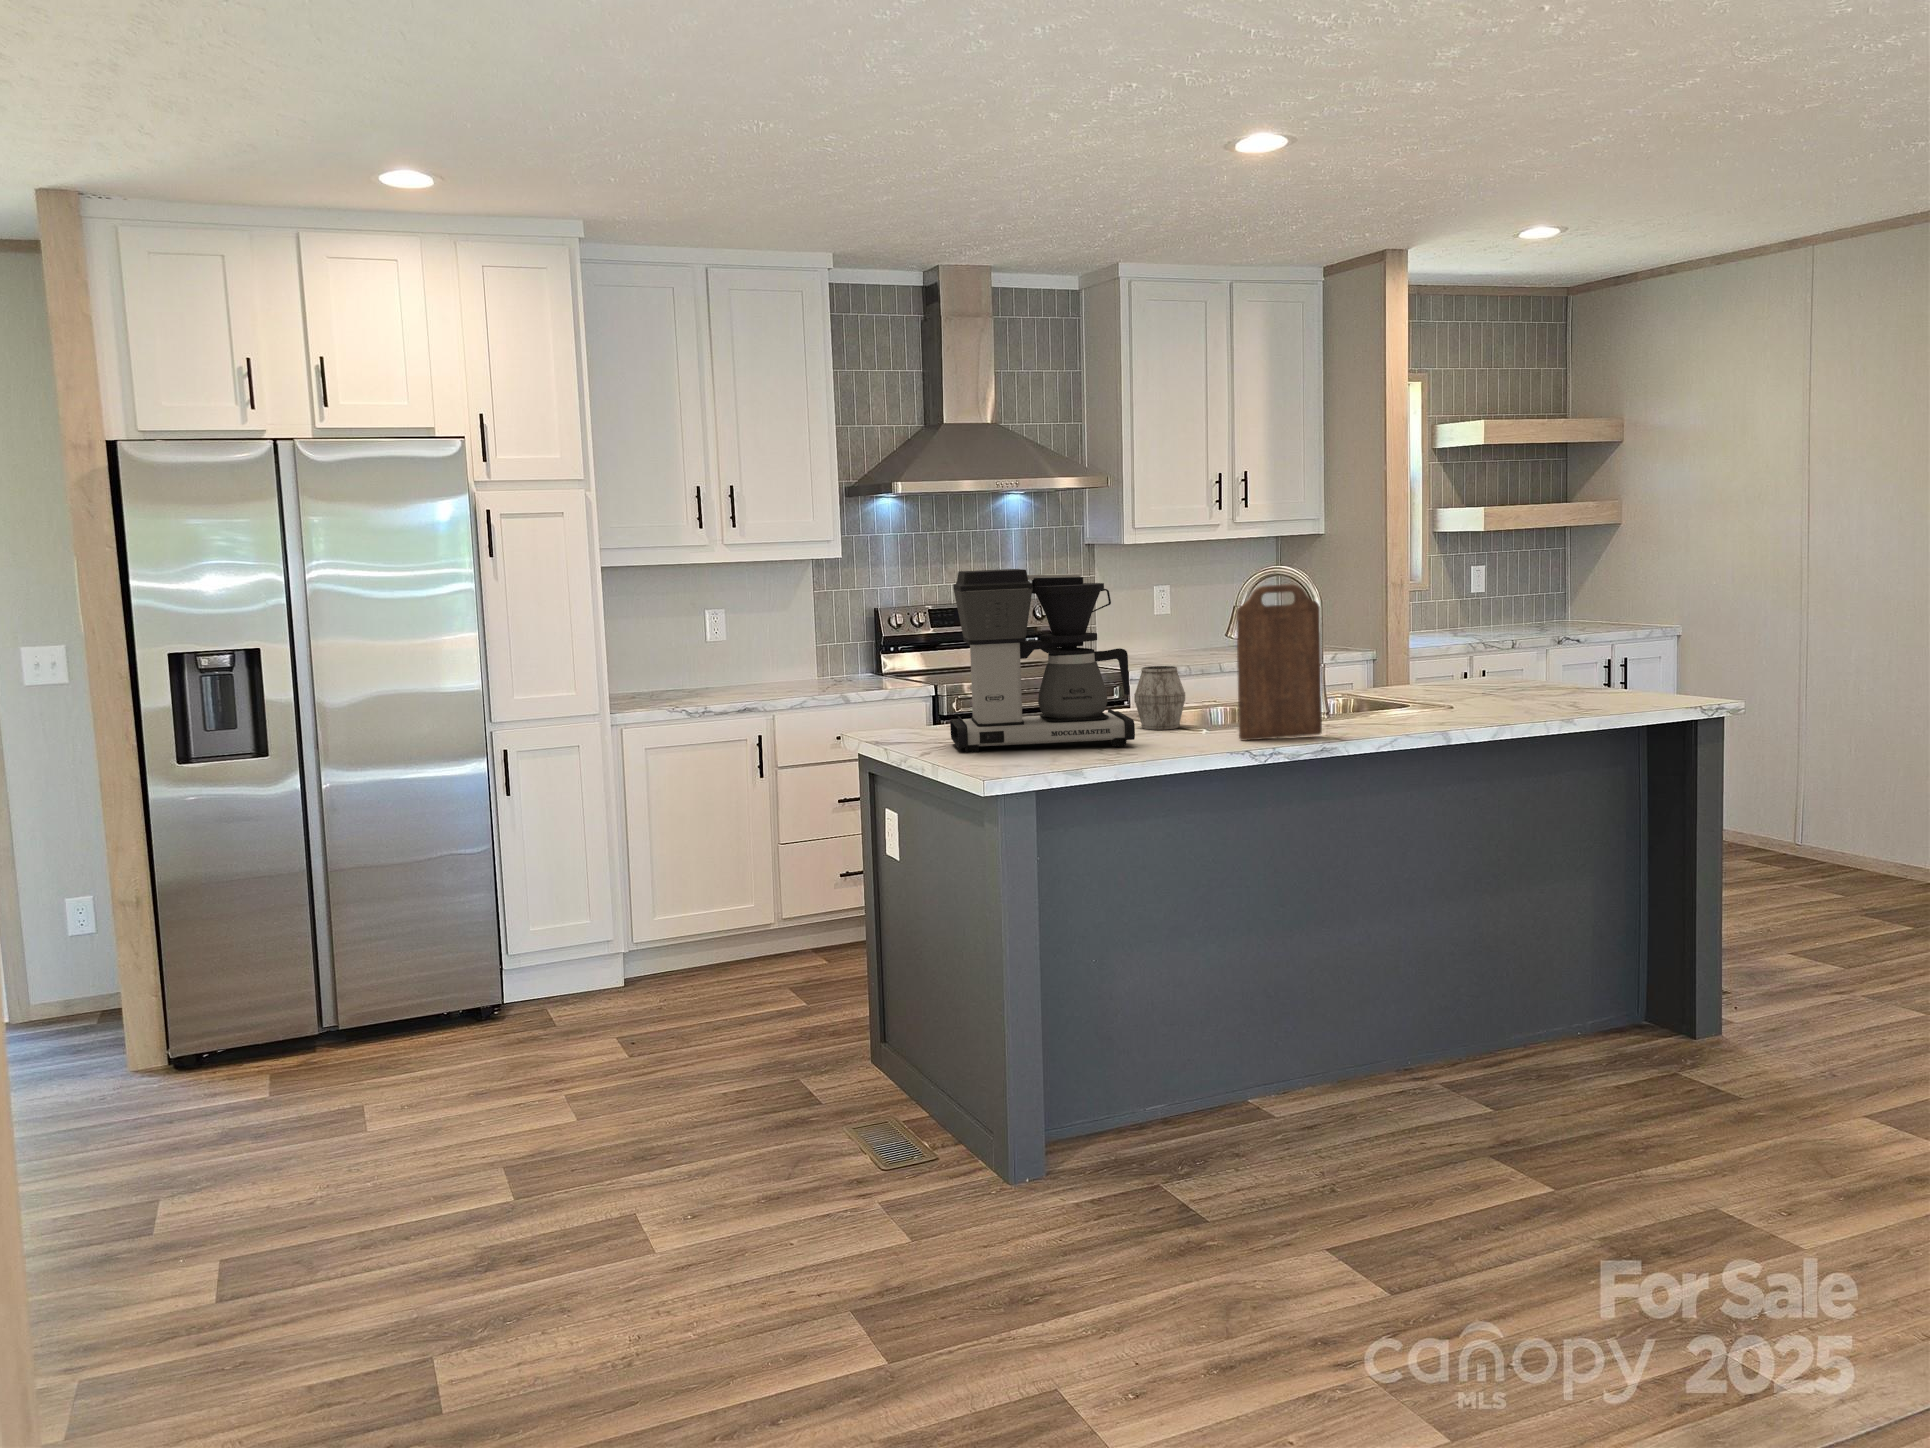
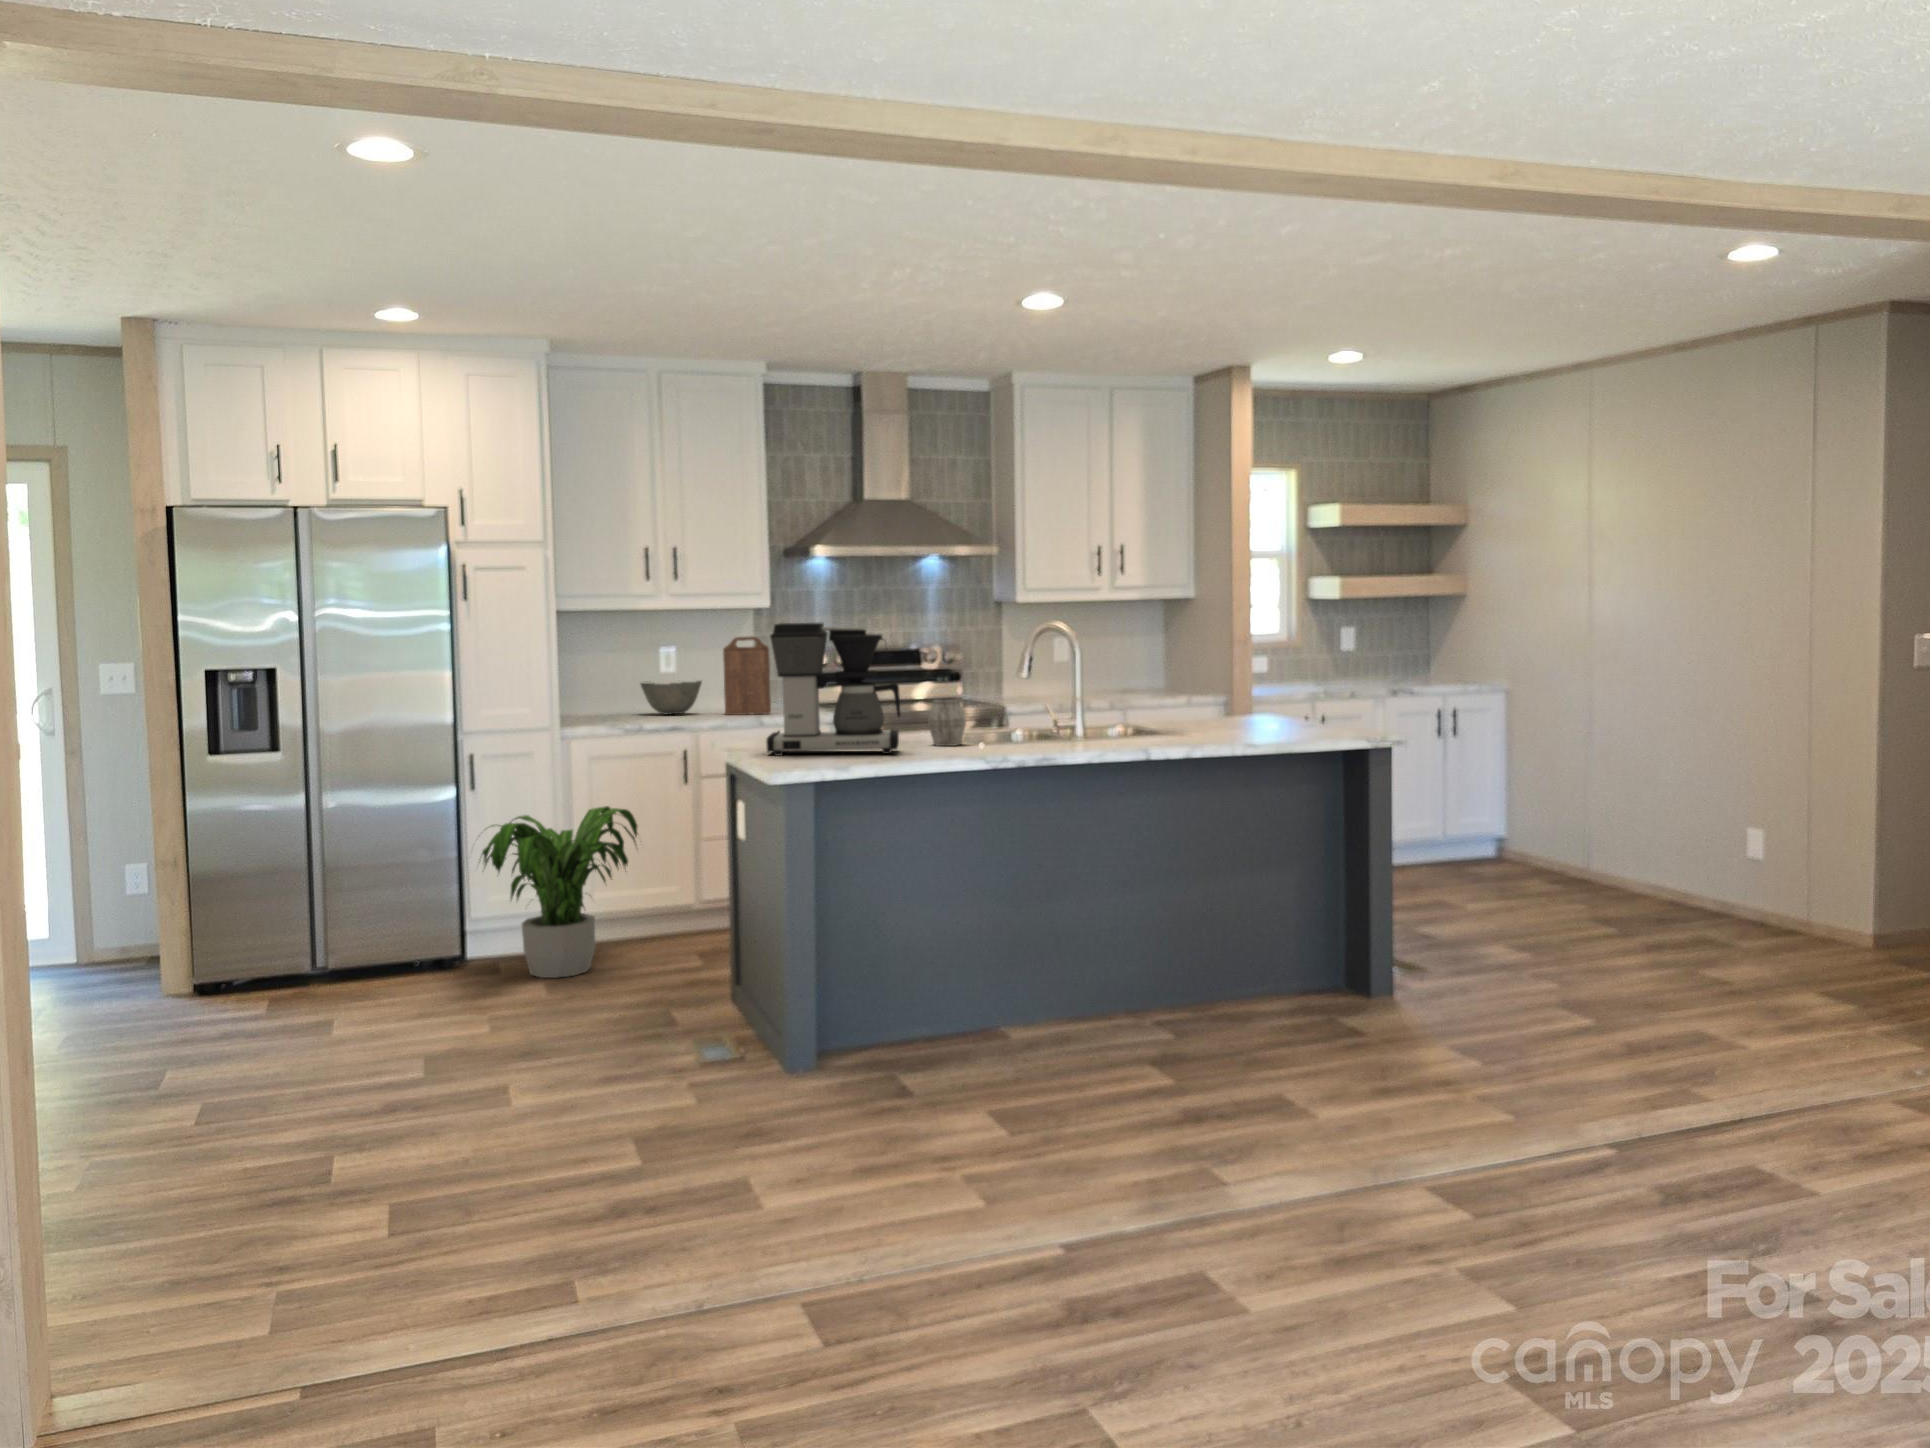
cutting board: present [1236,584,1322,741] -> present [723,636,771,715]
bowl: none [682,647,755,690] -> present [641,681,702,714]
potted plant: none [511,809,734,1032] -> present [482,806,638,978]

